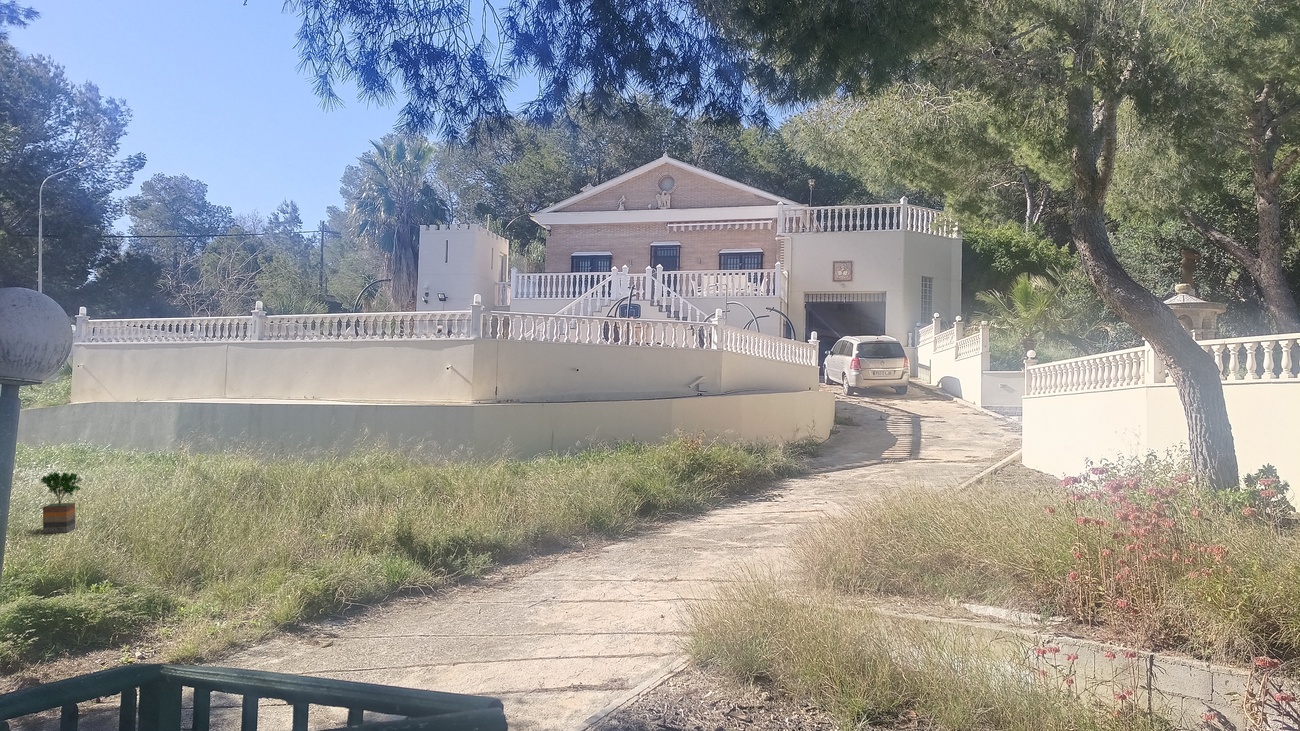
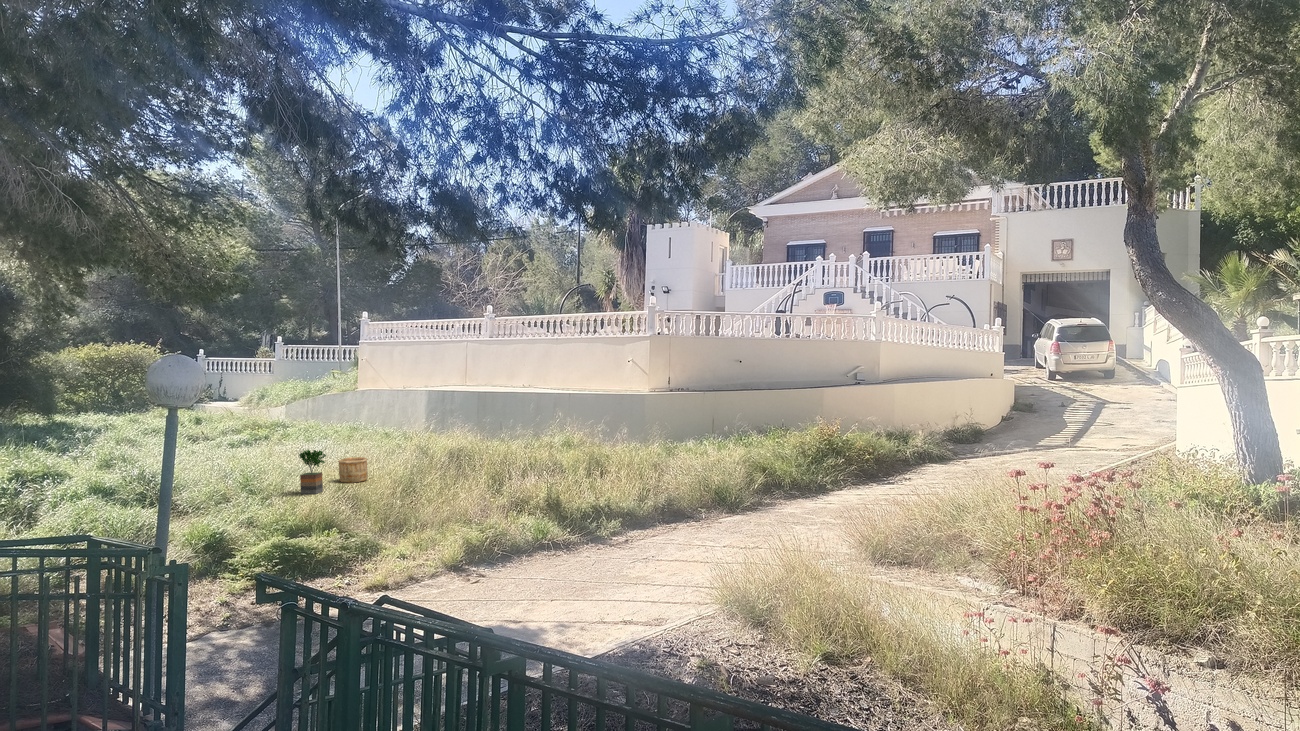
wooden bucket: none [93,482,137,516] -> present [338,457,368,483]

